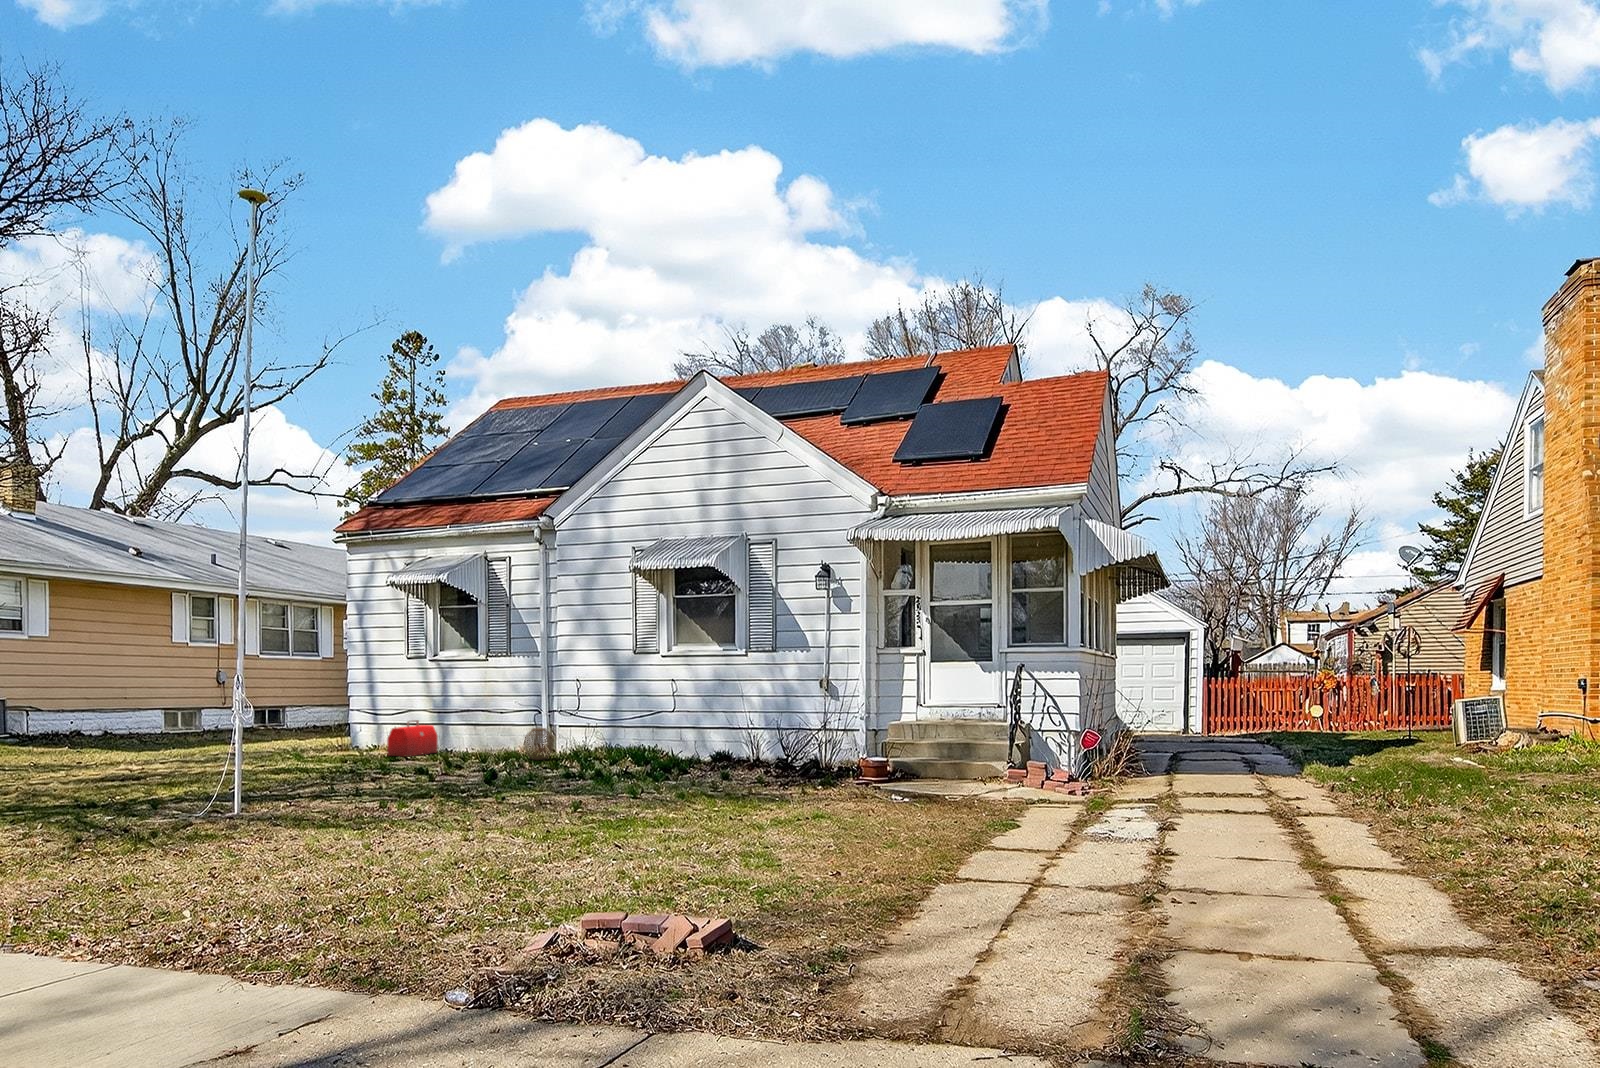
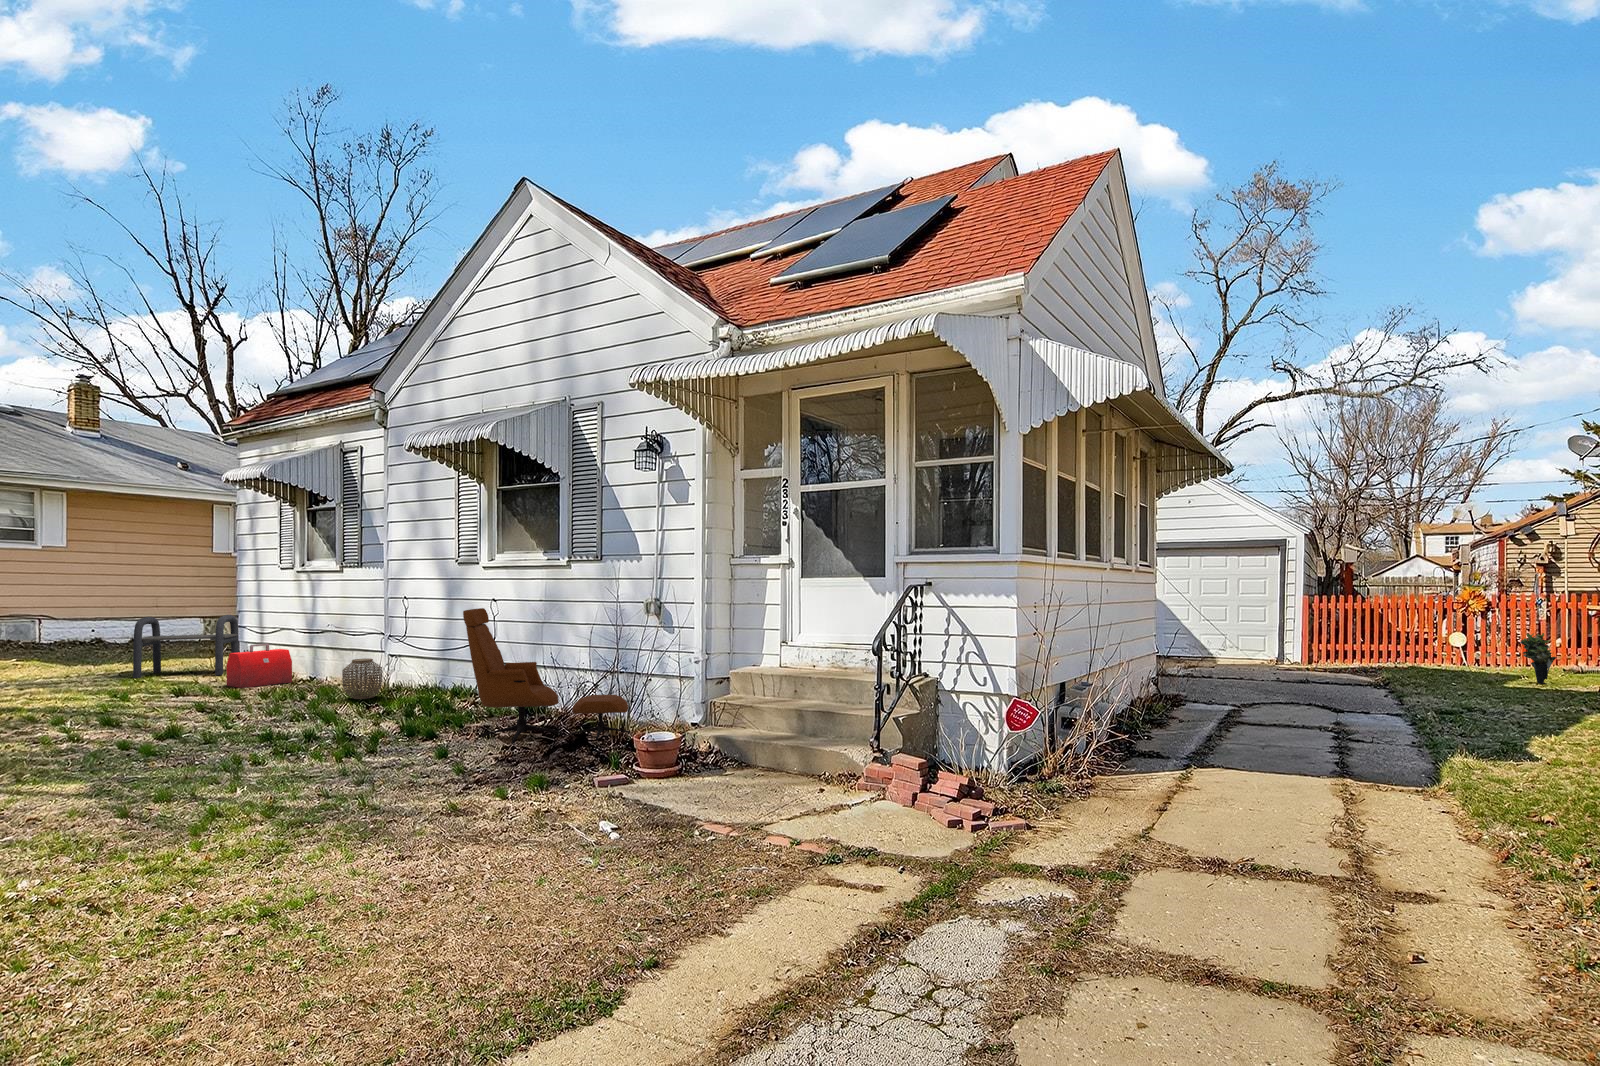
lounge chair: none [699,684,808,775] -> present [463,608,630,744]
bench: none [275,698,352,754] -> present [133,615,239,678]
potted plant: none [1360,703,1385,742] -> present [1520,633,1557,684]

